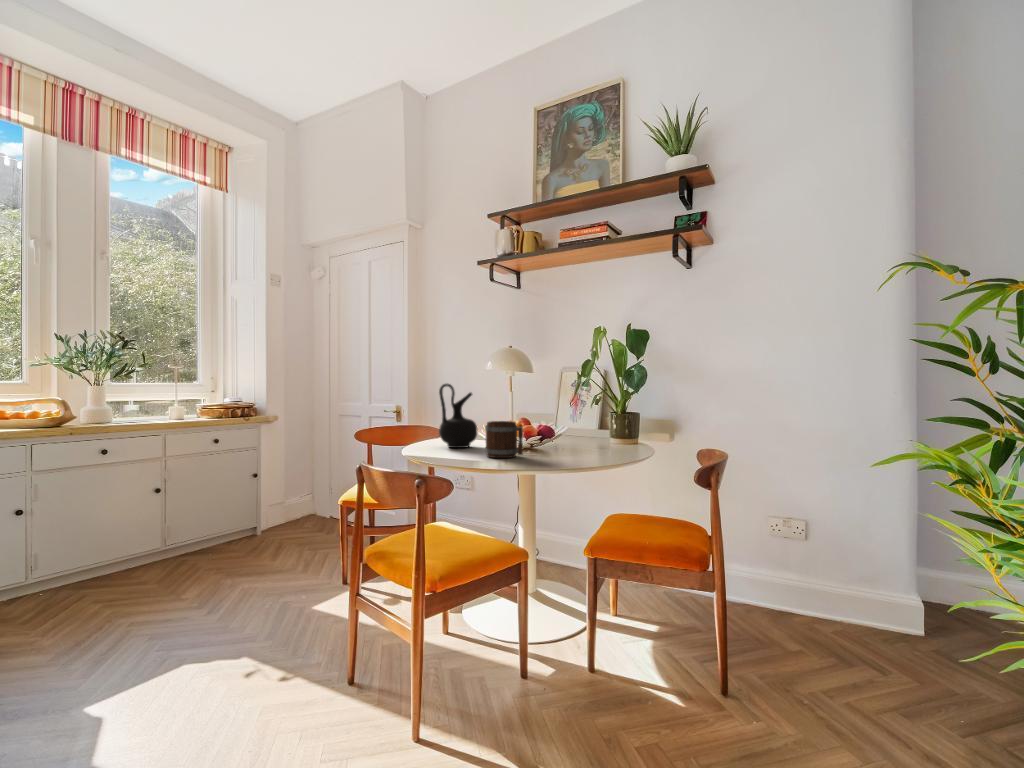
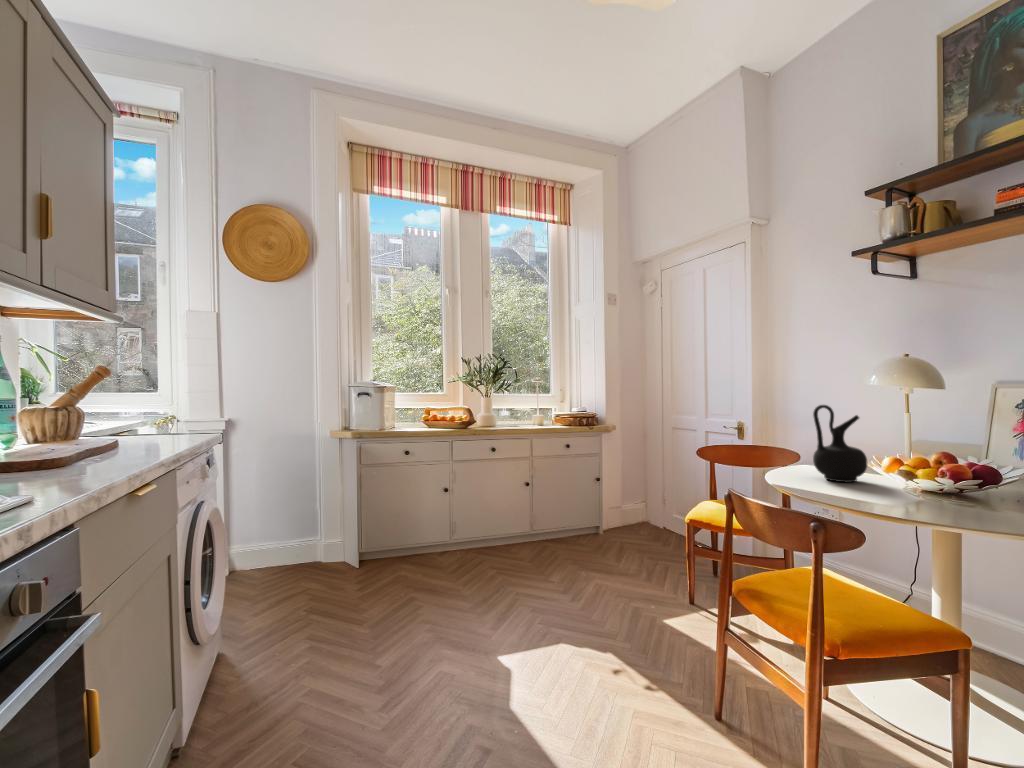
mug: present [485,421,523,458] -> none [890,456,955,506]

